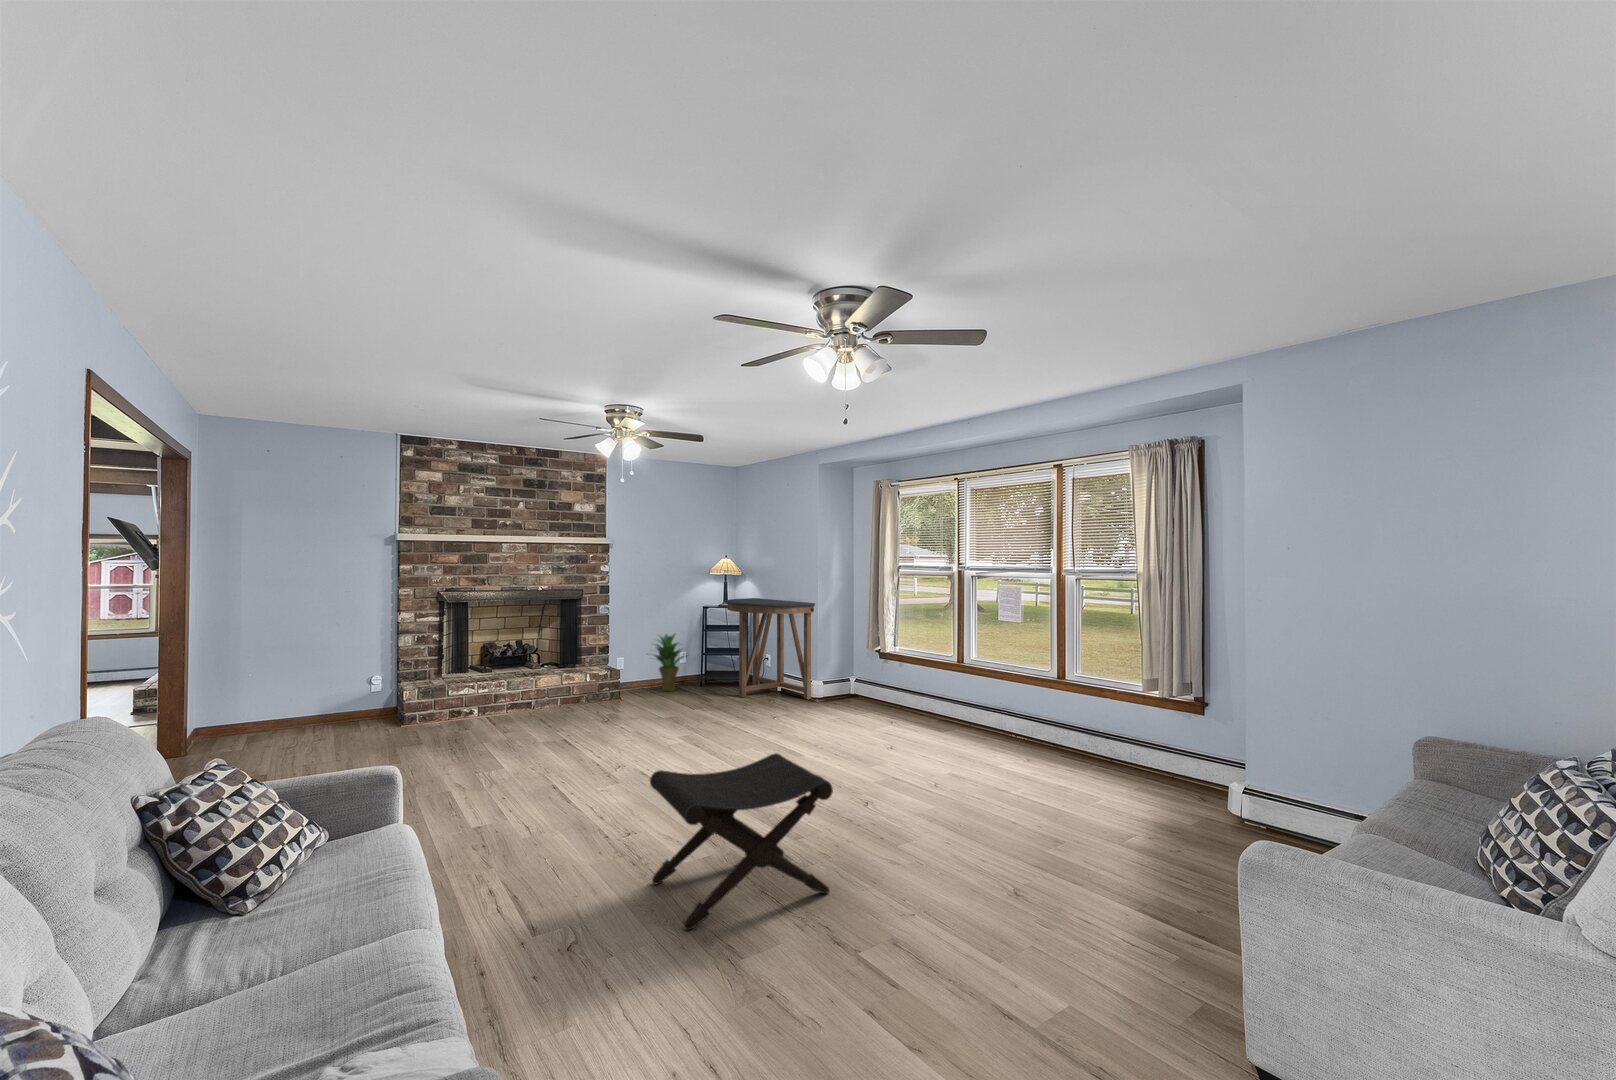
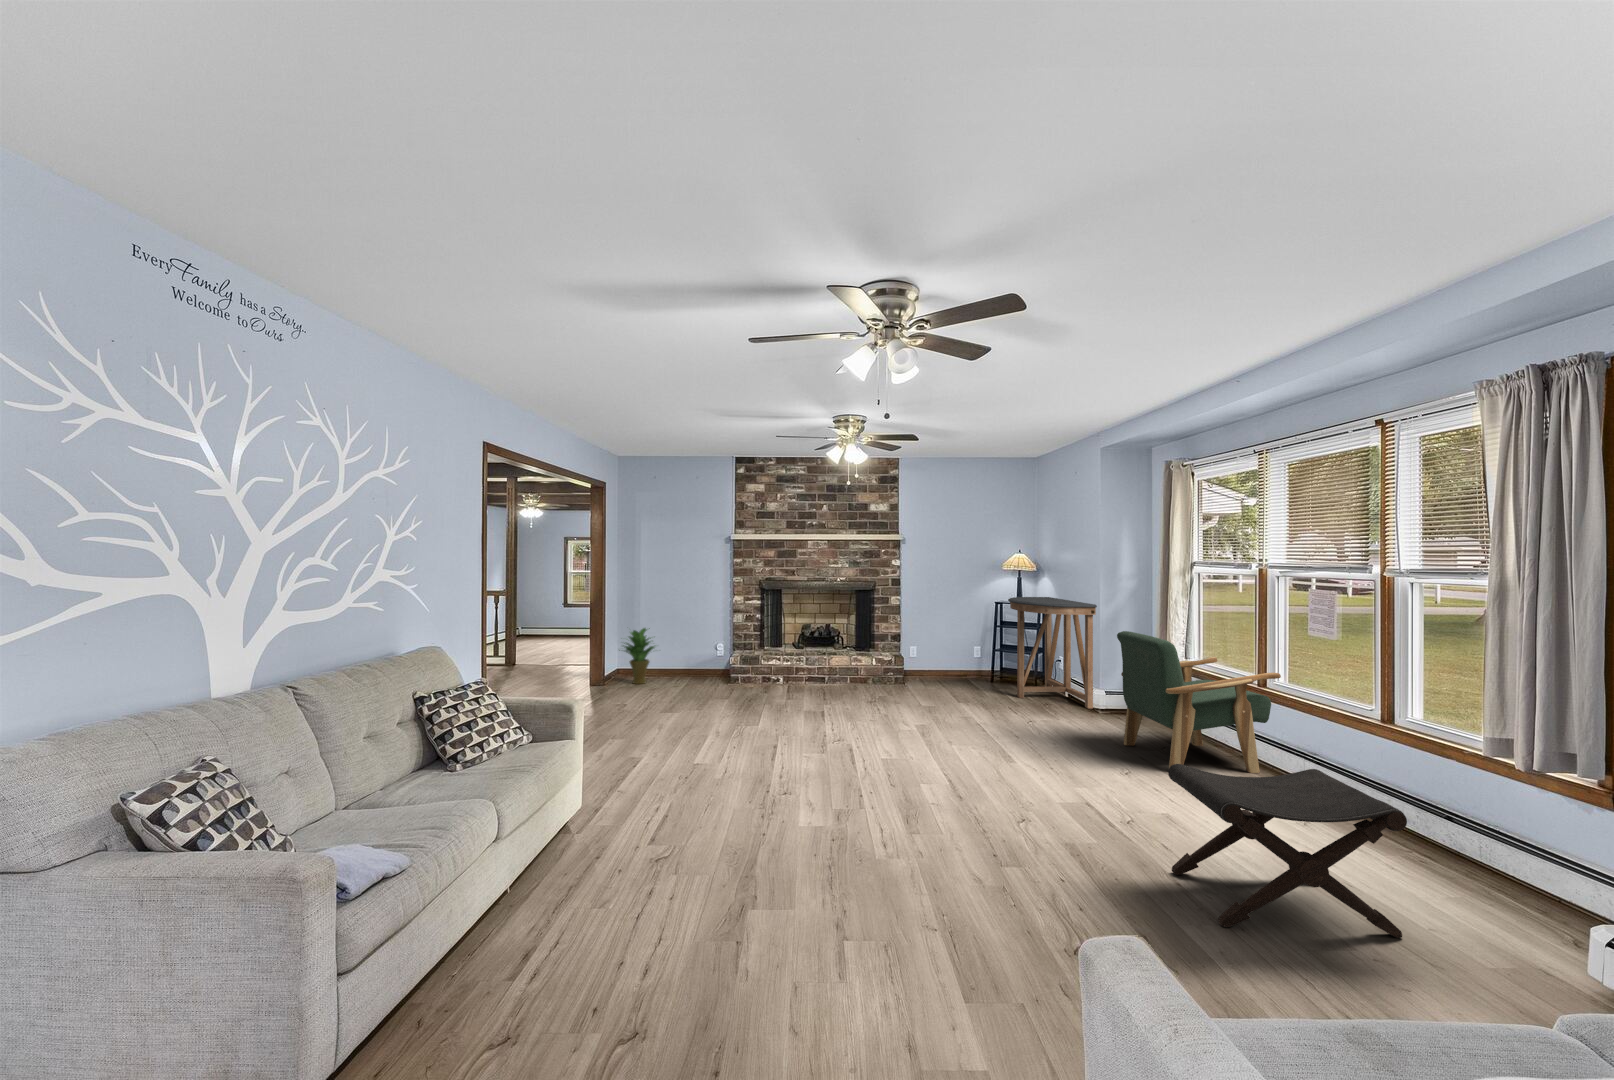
armchair: none [862,625,985,743] -> present [1117,631,1281,773]
potted plant: present [654,634,684,691] -> present [623,628,655,684]
footstool: present [650,753,833,930] -> present [1168,764,1407,938]

